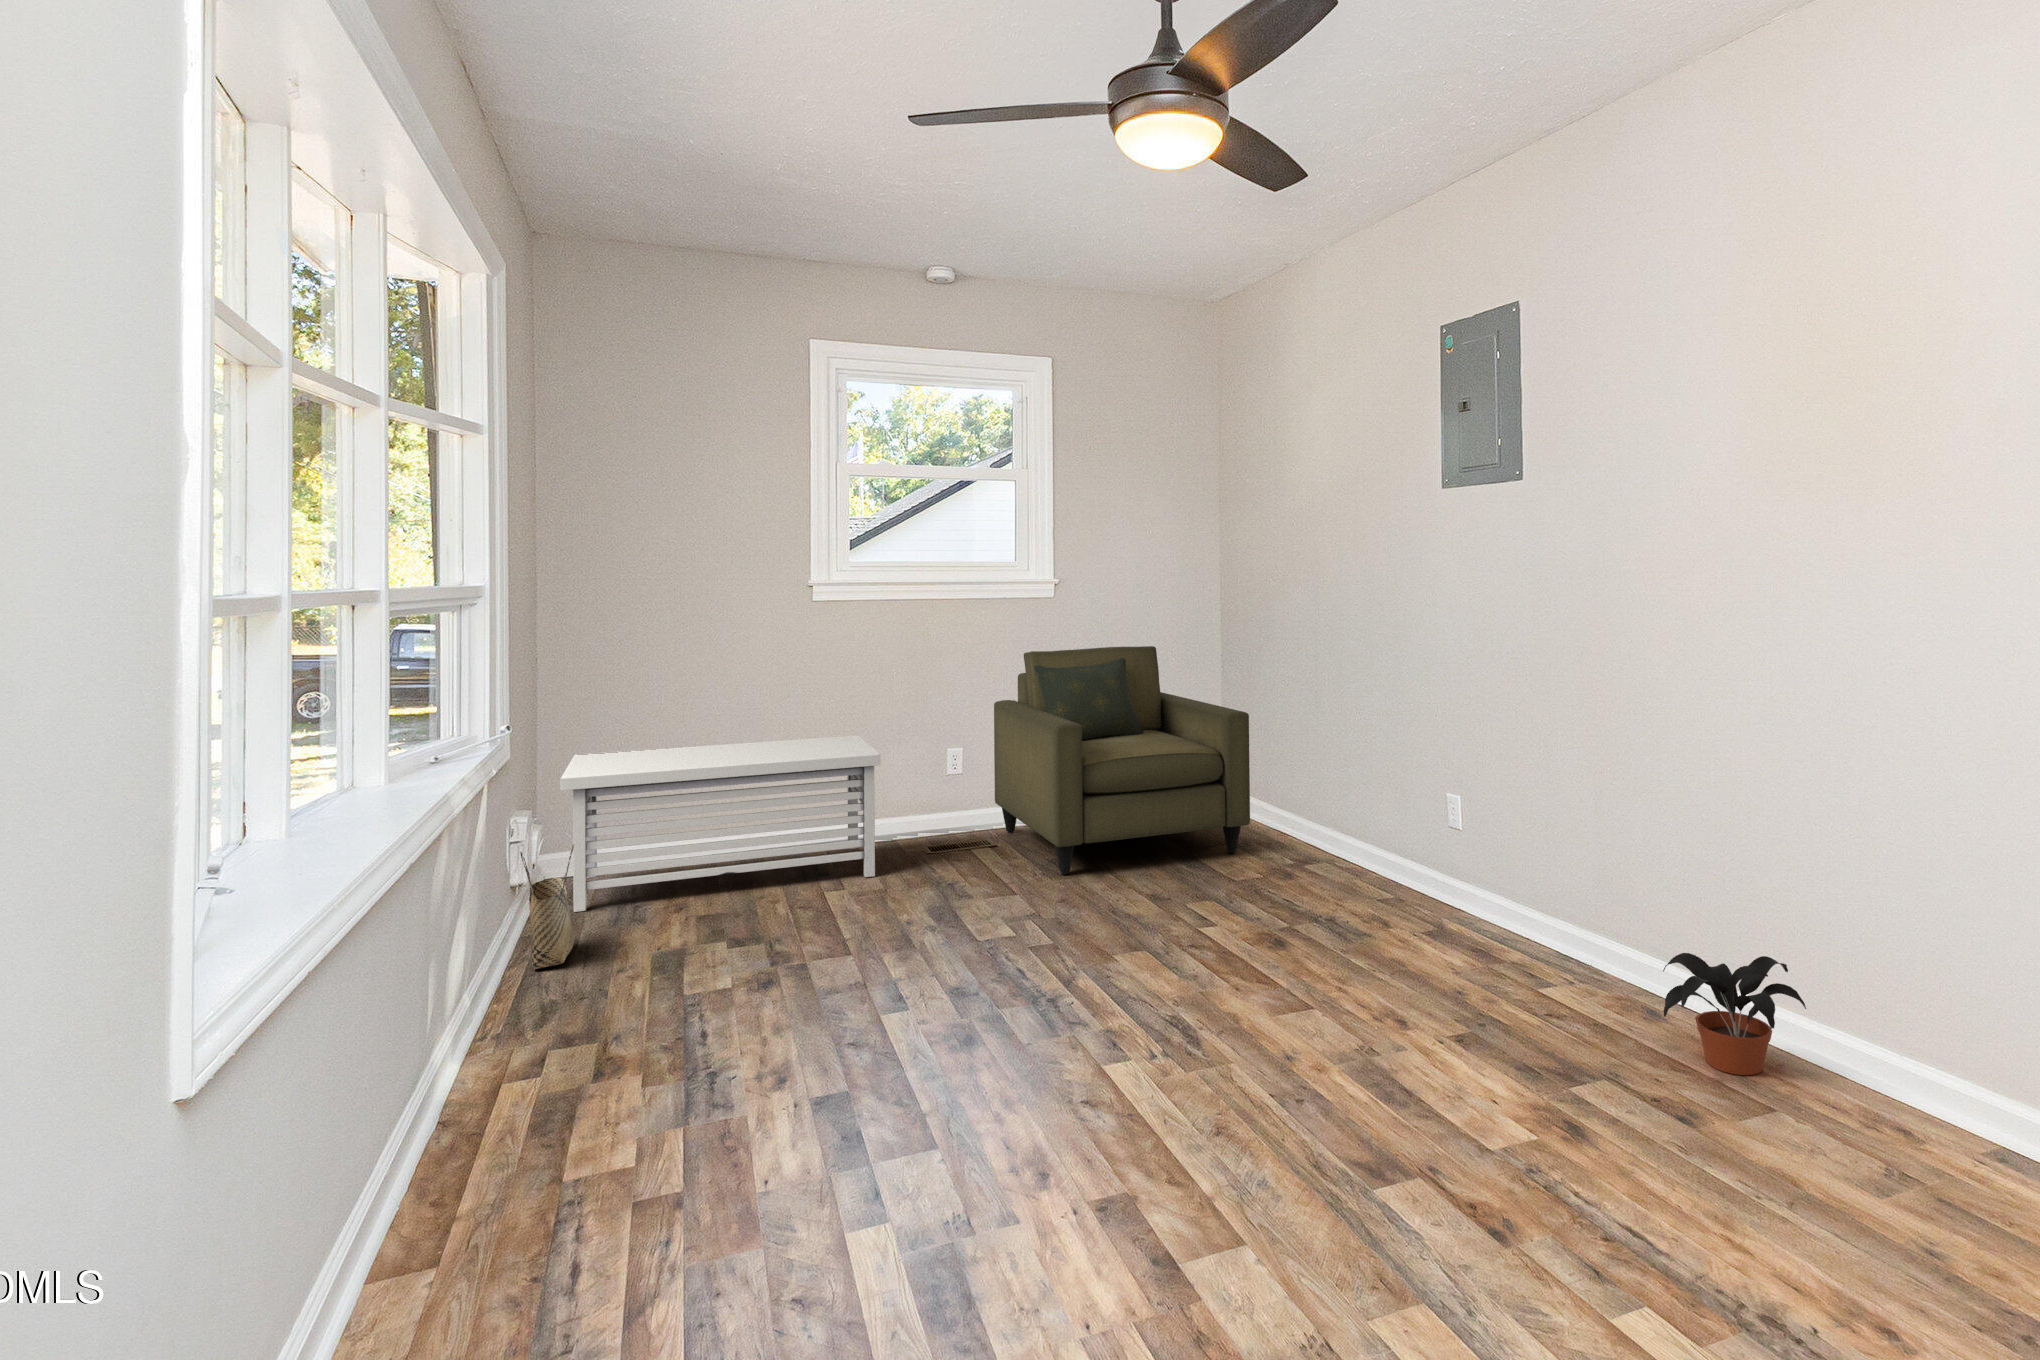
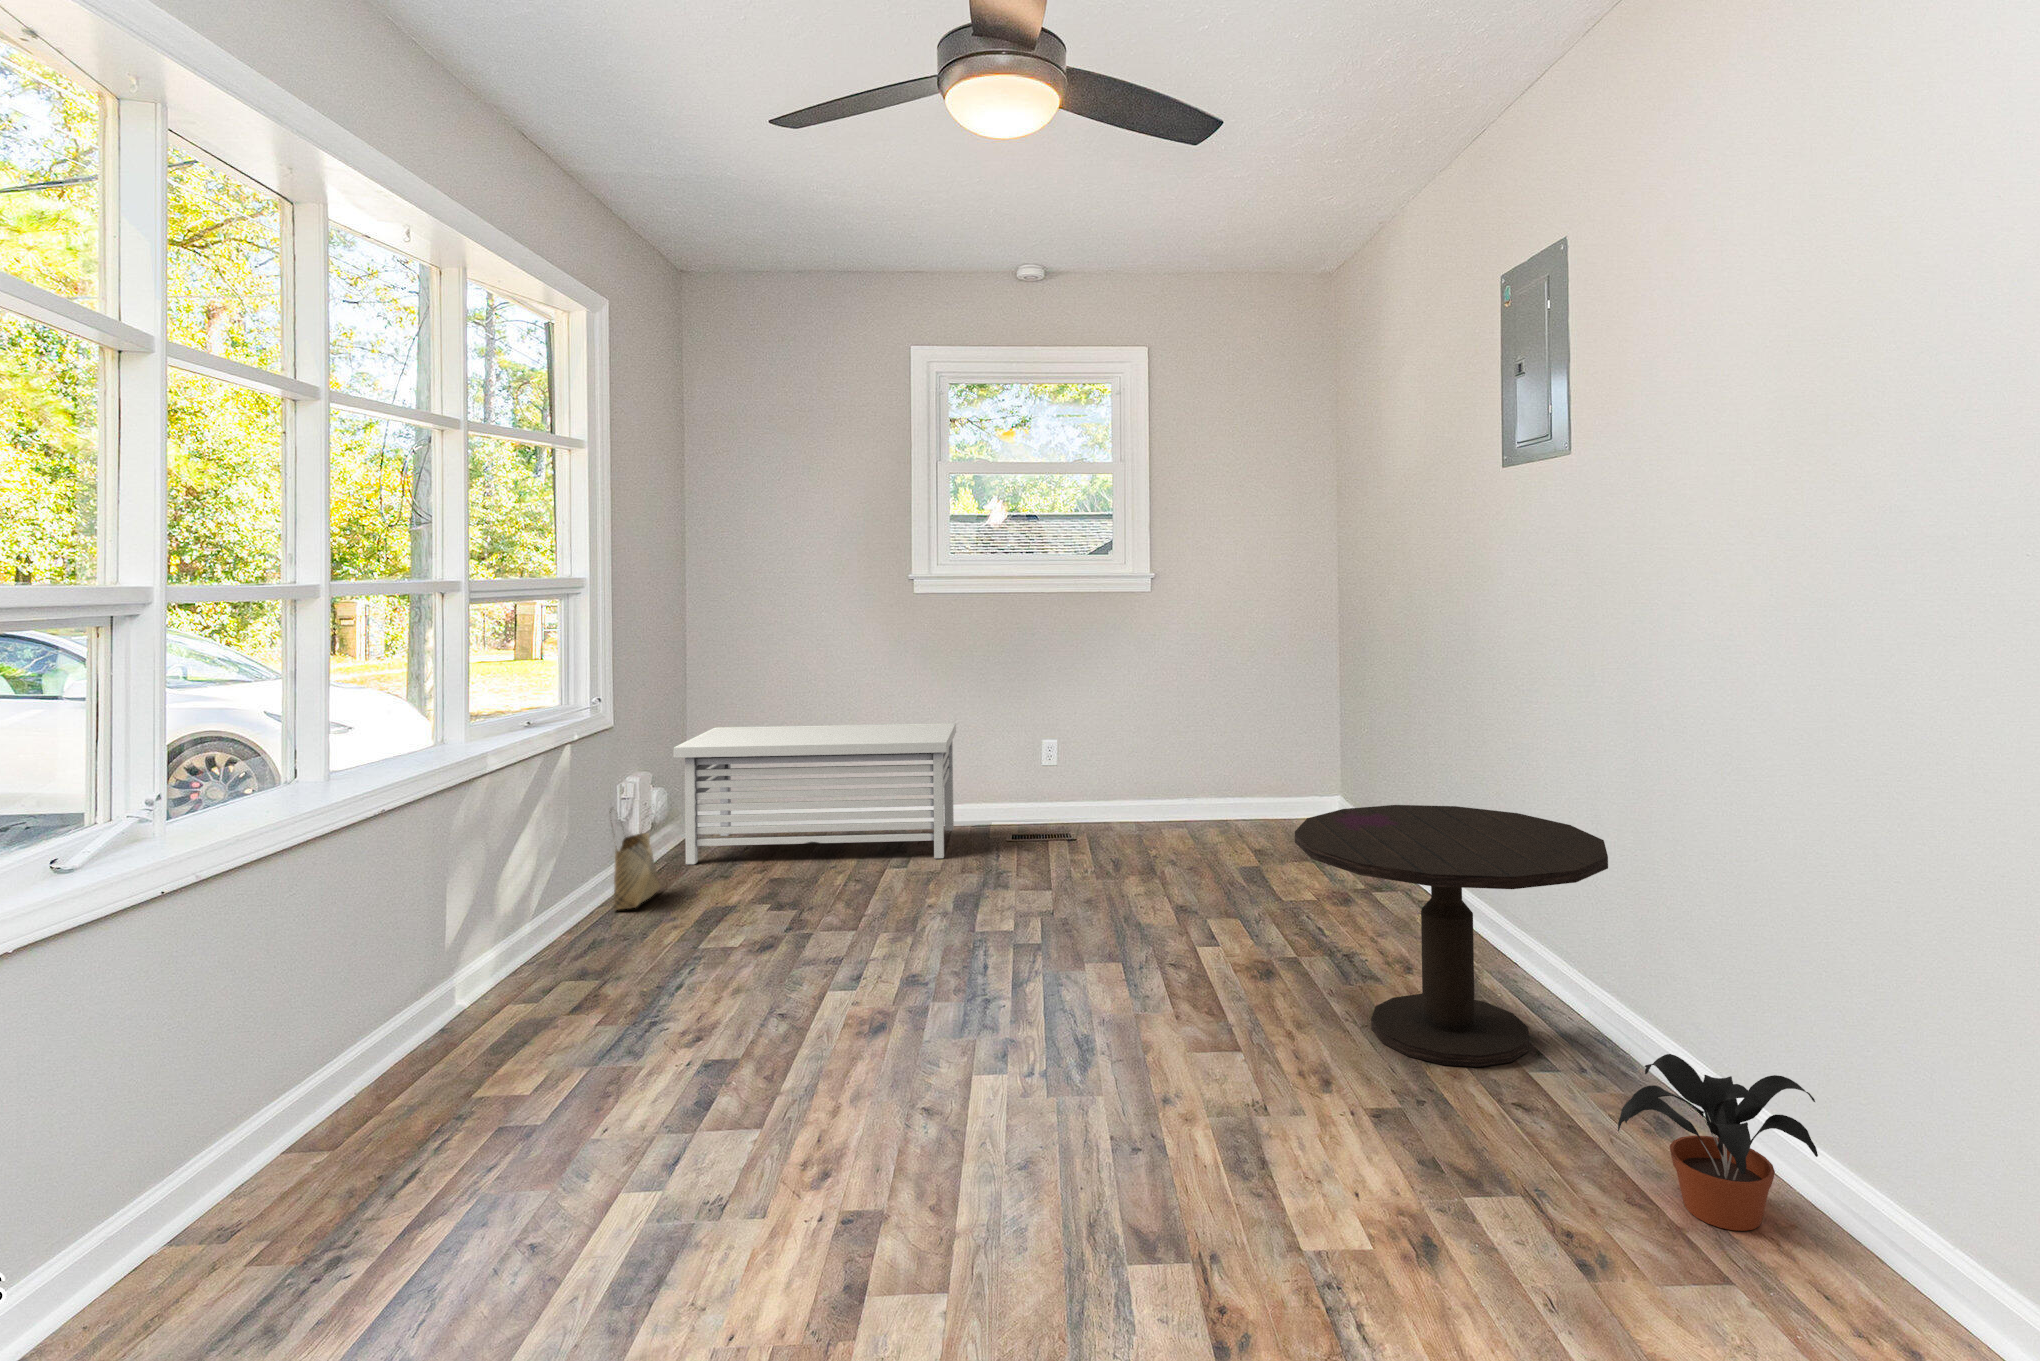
armchair: present [994,646,1250,875] -> none [1088,645,1322,875]
side table: none [1330,780,1590,995] -> present [1295,805,1608,1067]

